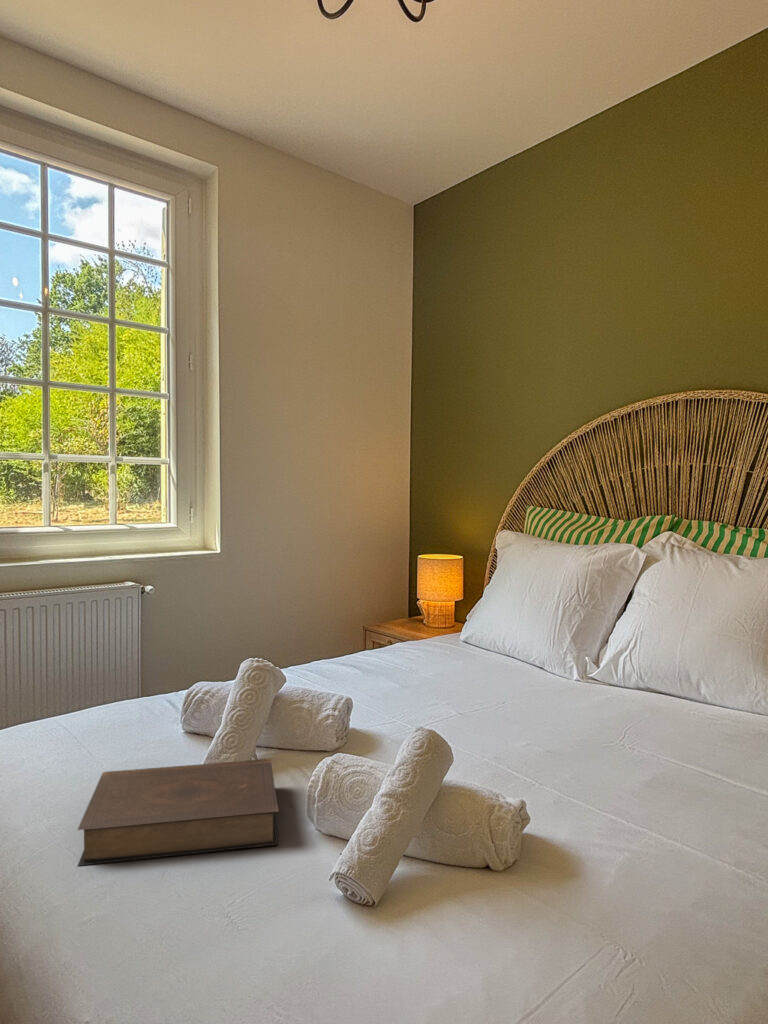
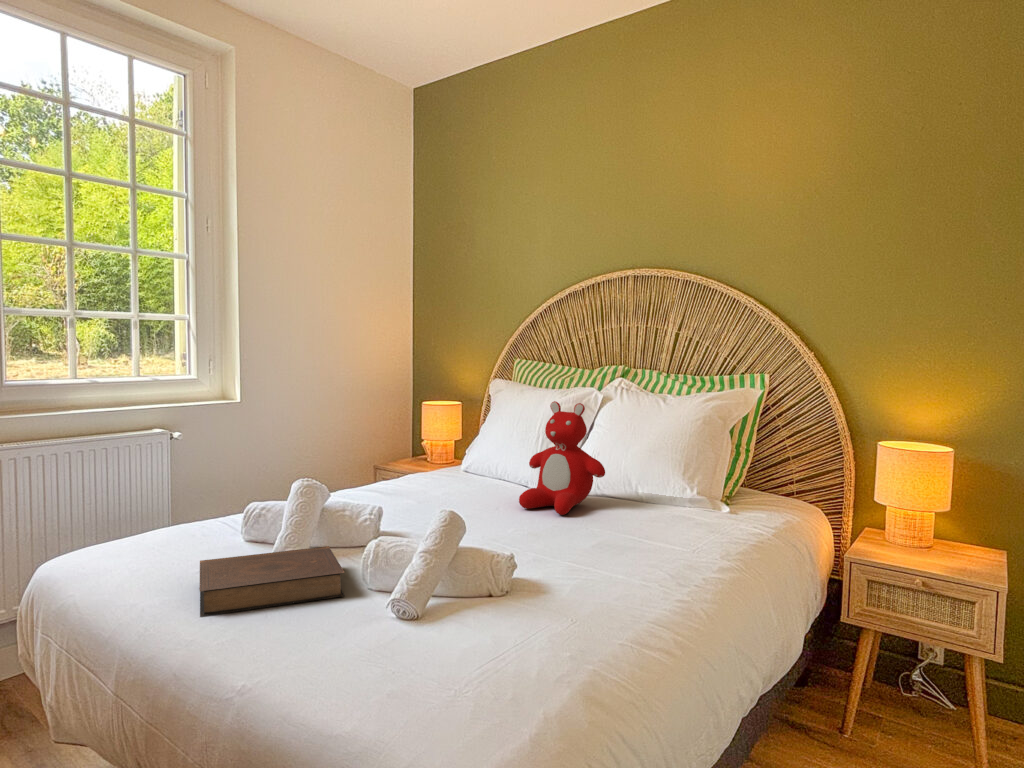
teddy bear: none [533,563,653,717] -> present [519,401,605,515]

